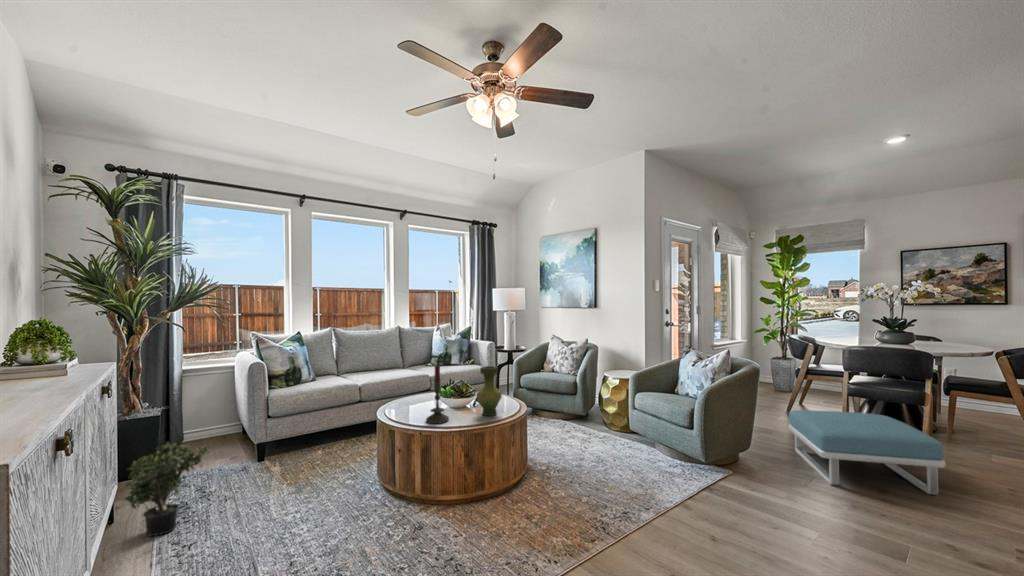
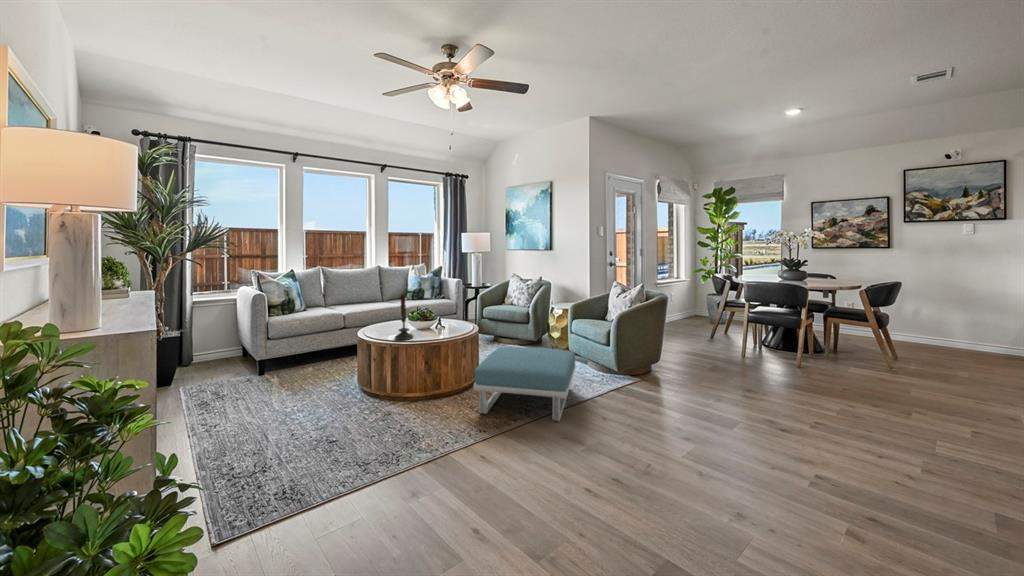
vase: present [477,366,502,416] -> none [436,296,457,335]
footstool: present [789,410,945,495] -> present [474,347,575,421]
potted plant: present [125,442,207,536] -> none [154,353,220,422]

